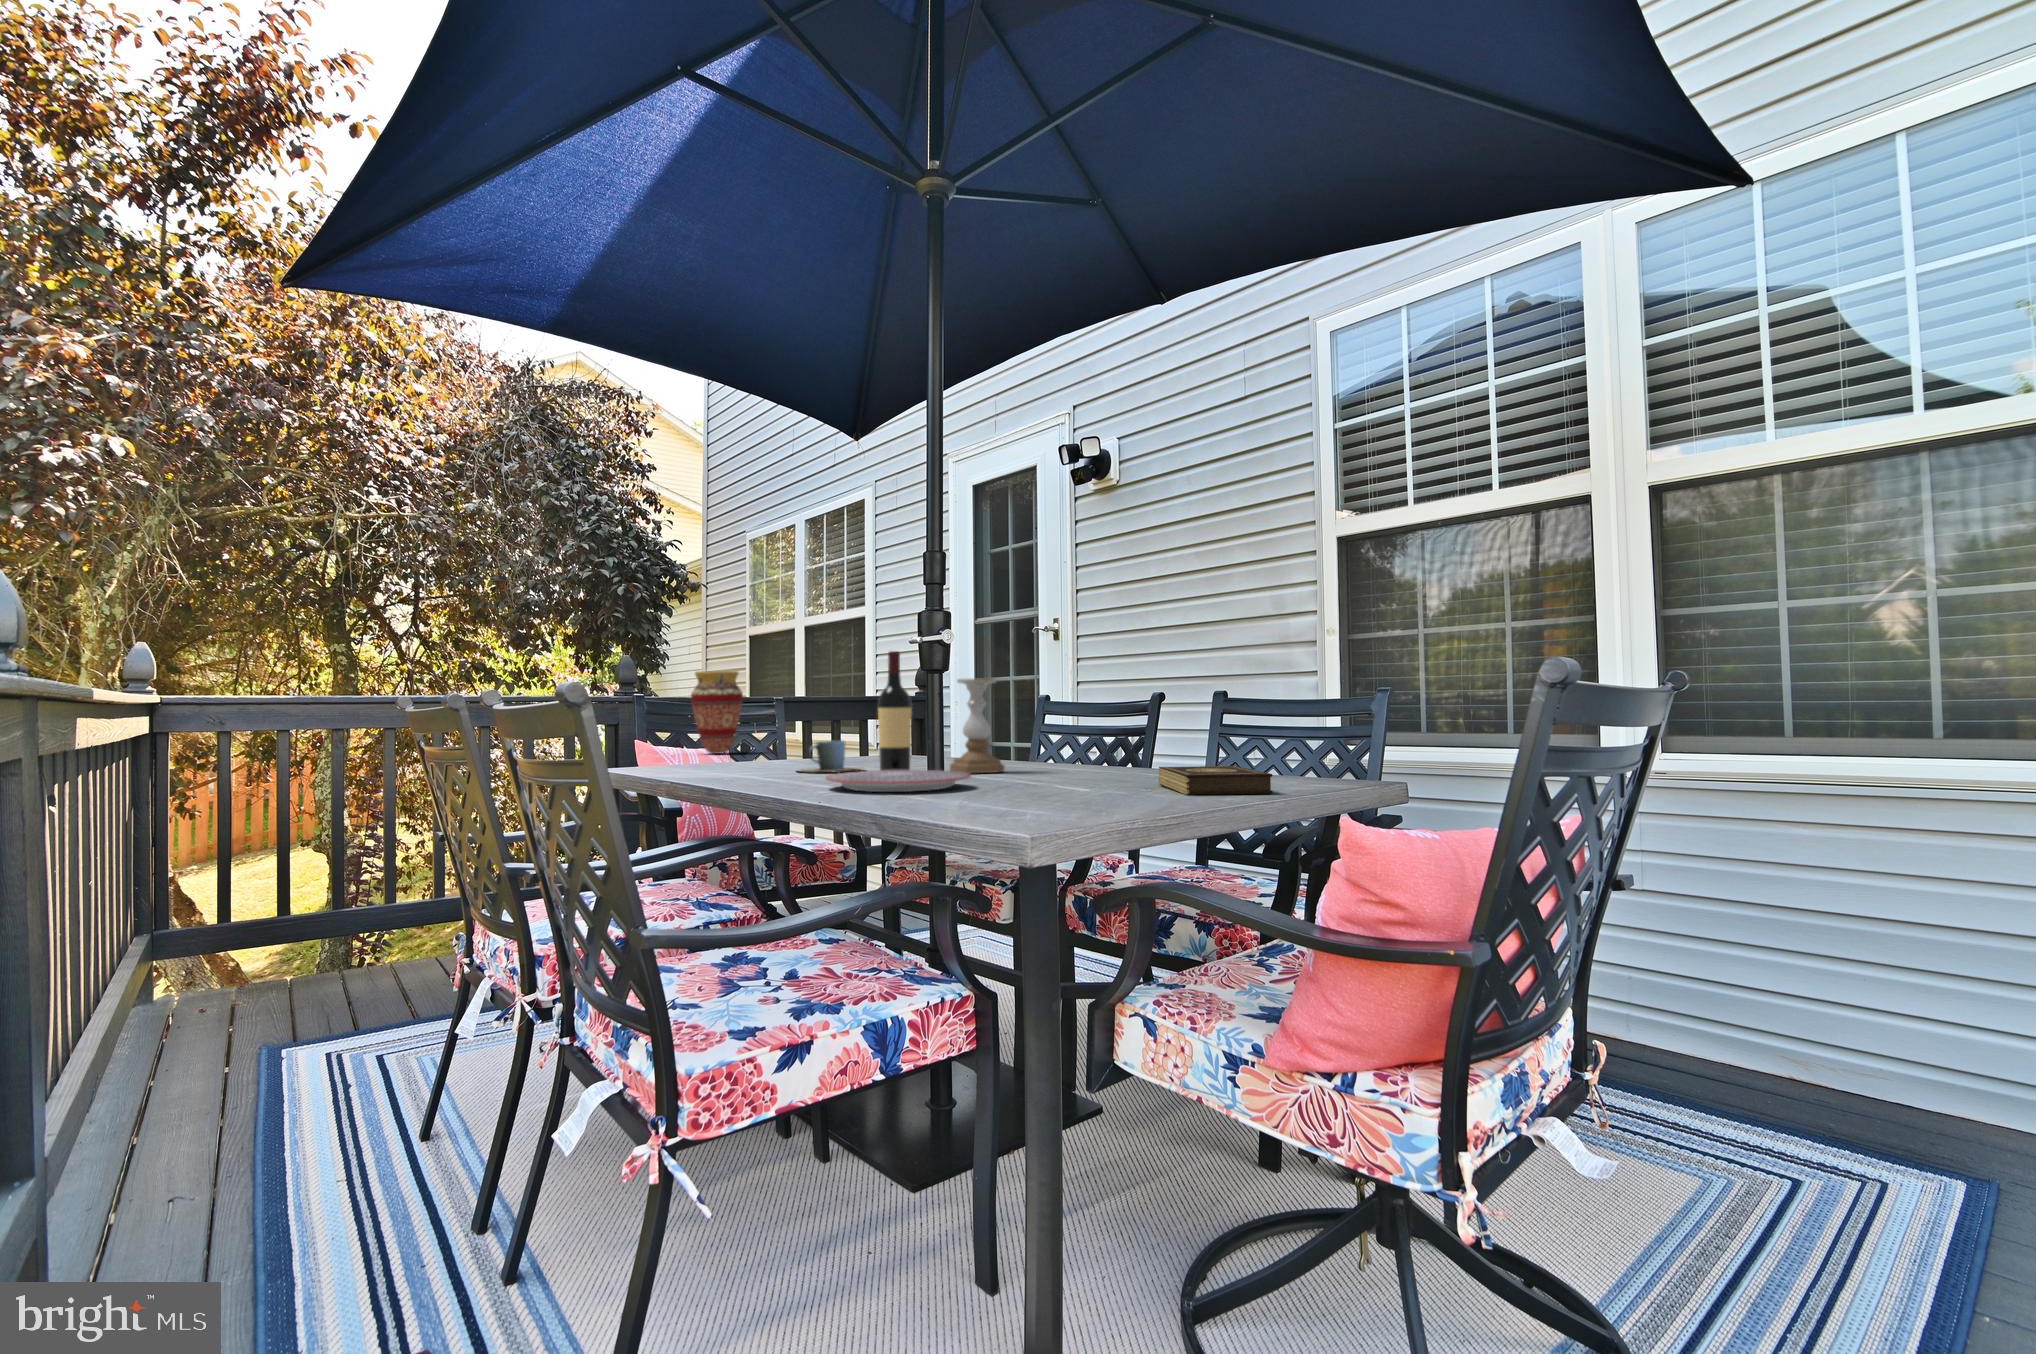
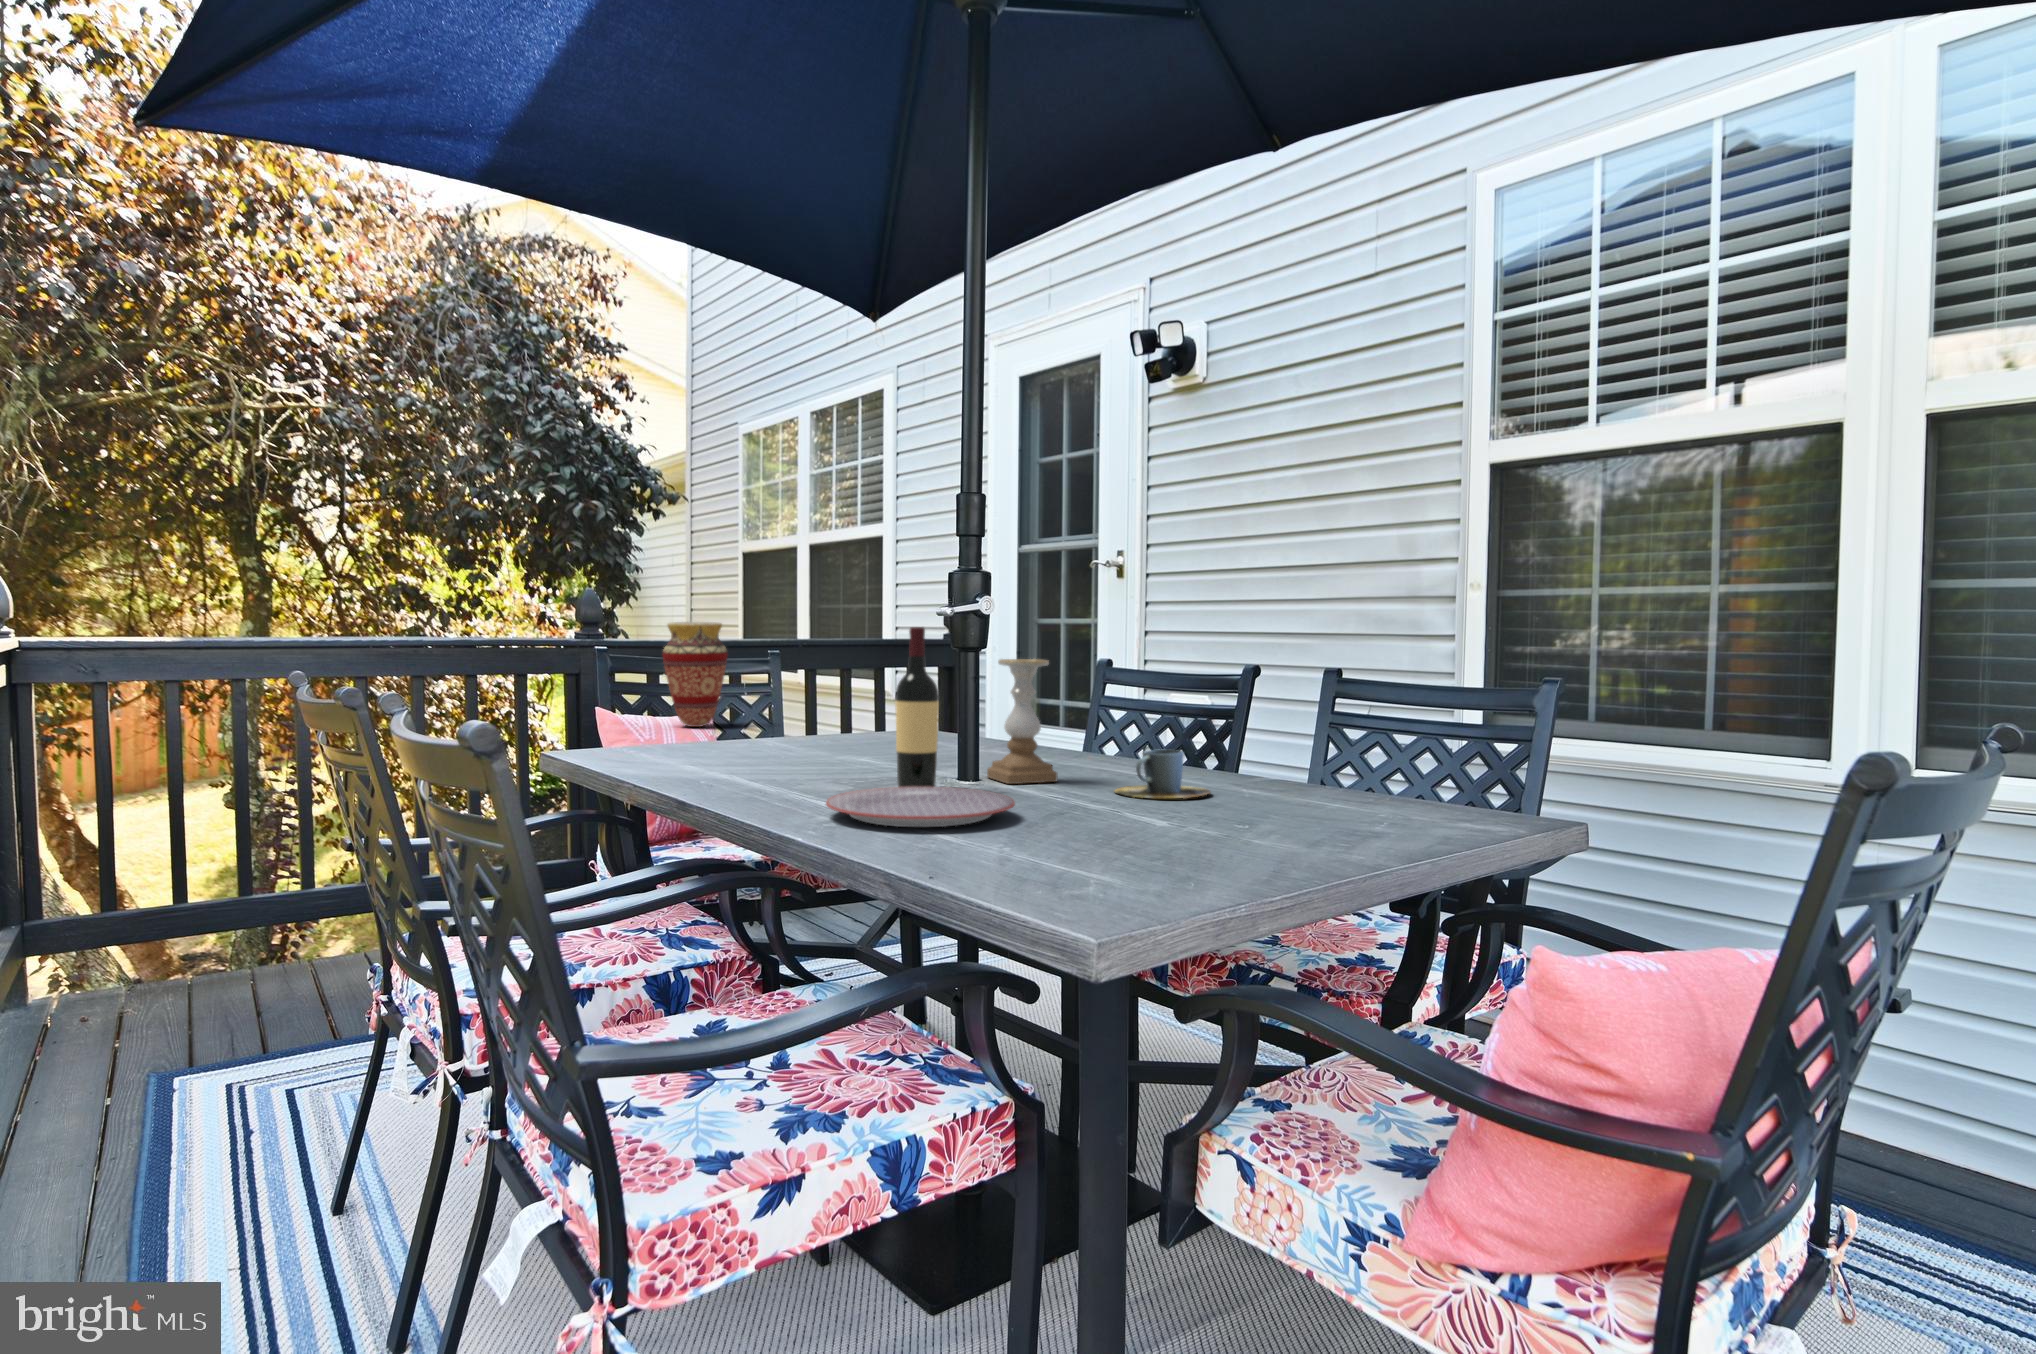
cup: present [797,740,861,772] -> present [1115,749,1210,798]
book: present [1159,766,1273,795] -> none [1262,796,1417,847]

